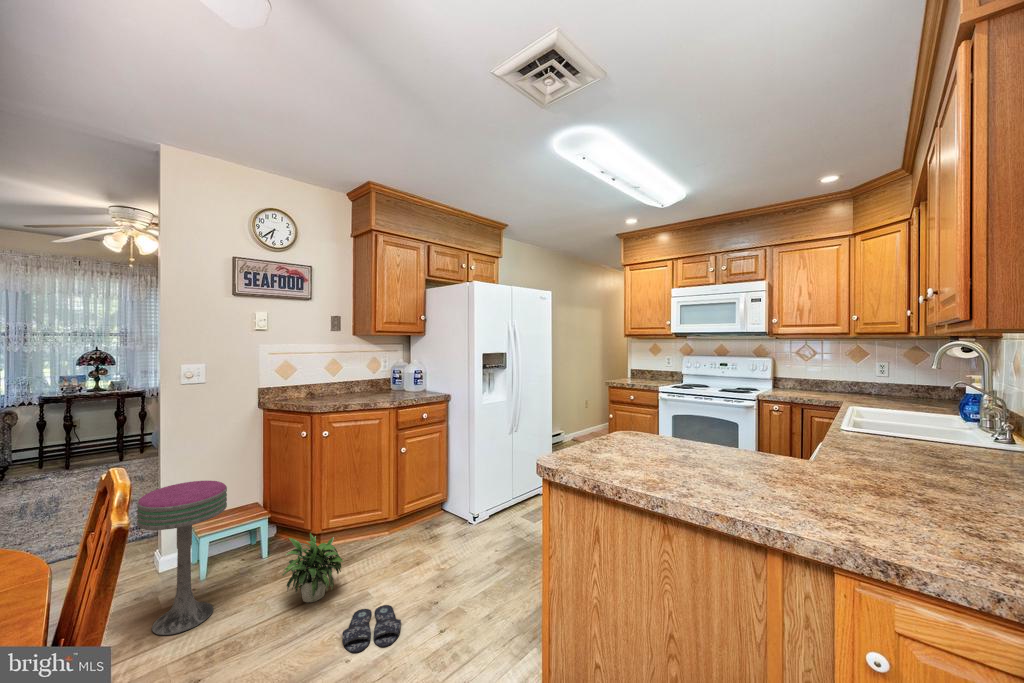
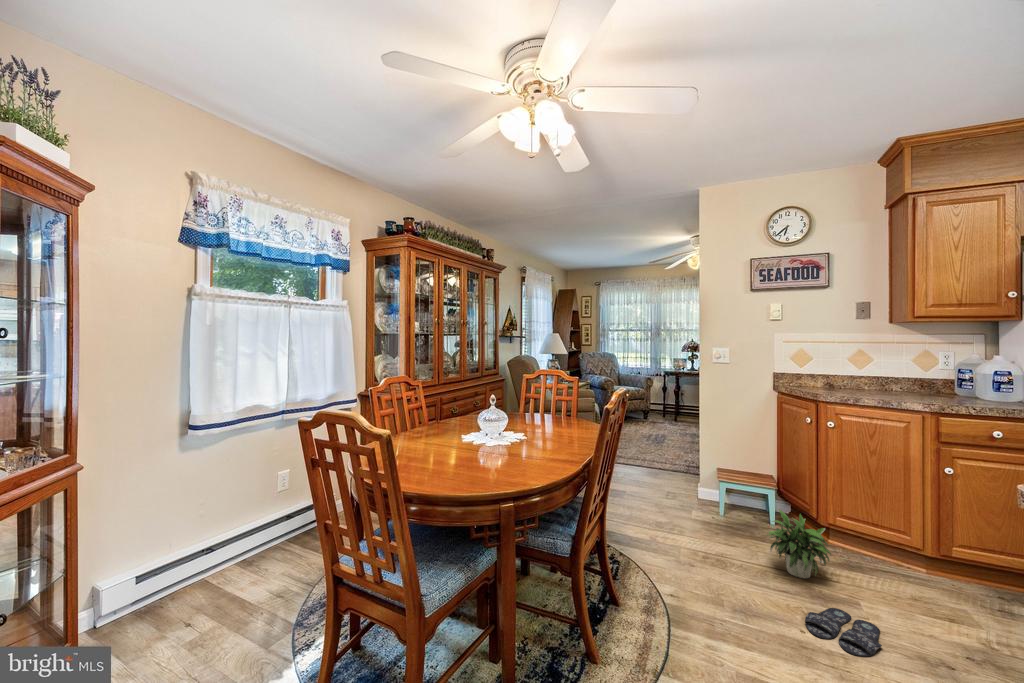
bar stool: present [137,481,227,635] -> none [672,435,729,541]

